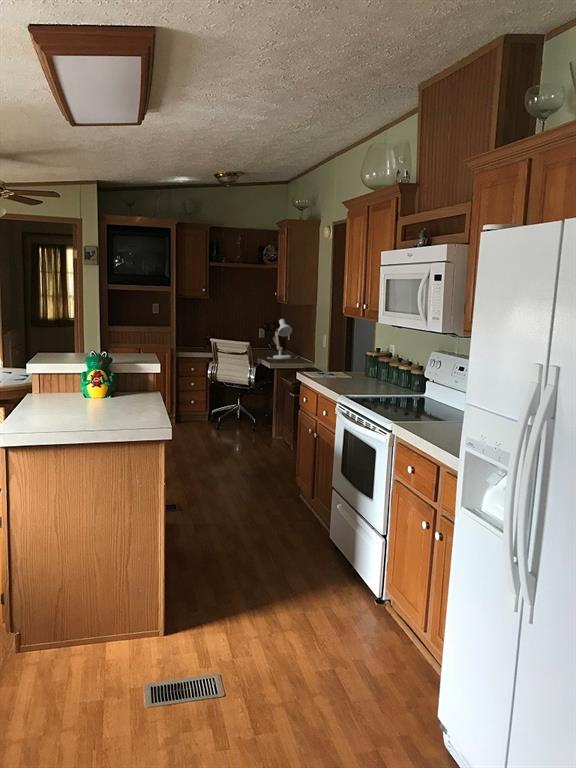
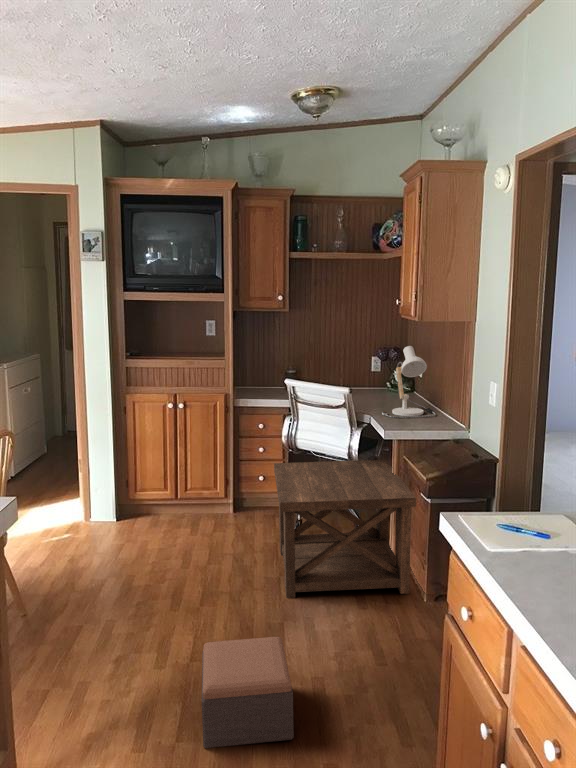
side table: none [206,384,287,453] -> present [274,460,416,598]
footstool: none [187,452,233,493] -> present [202,637,294,748]

